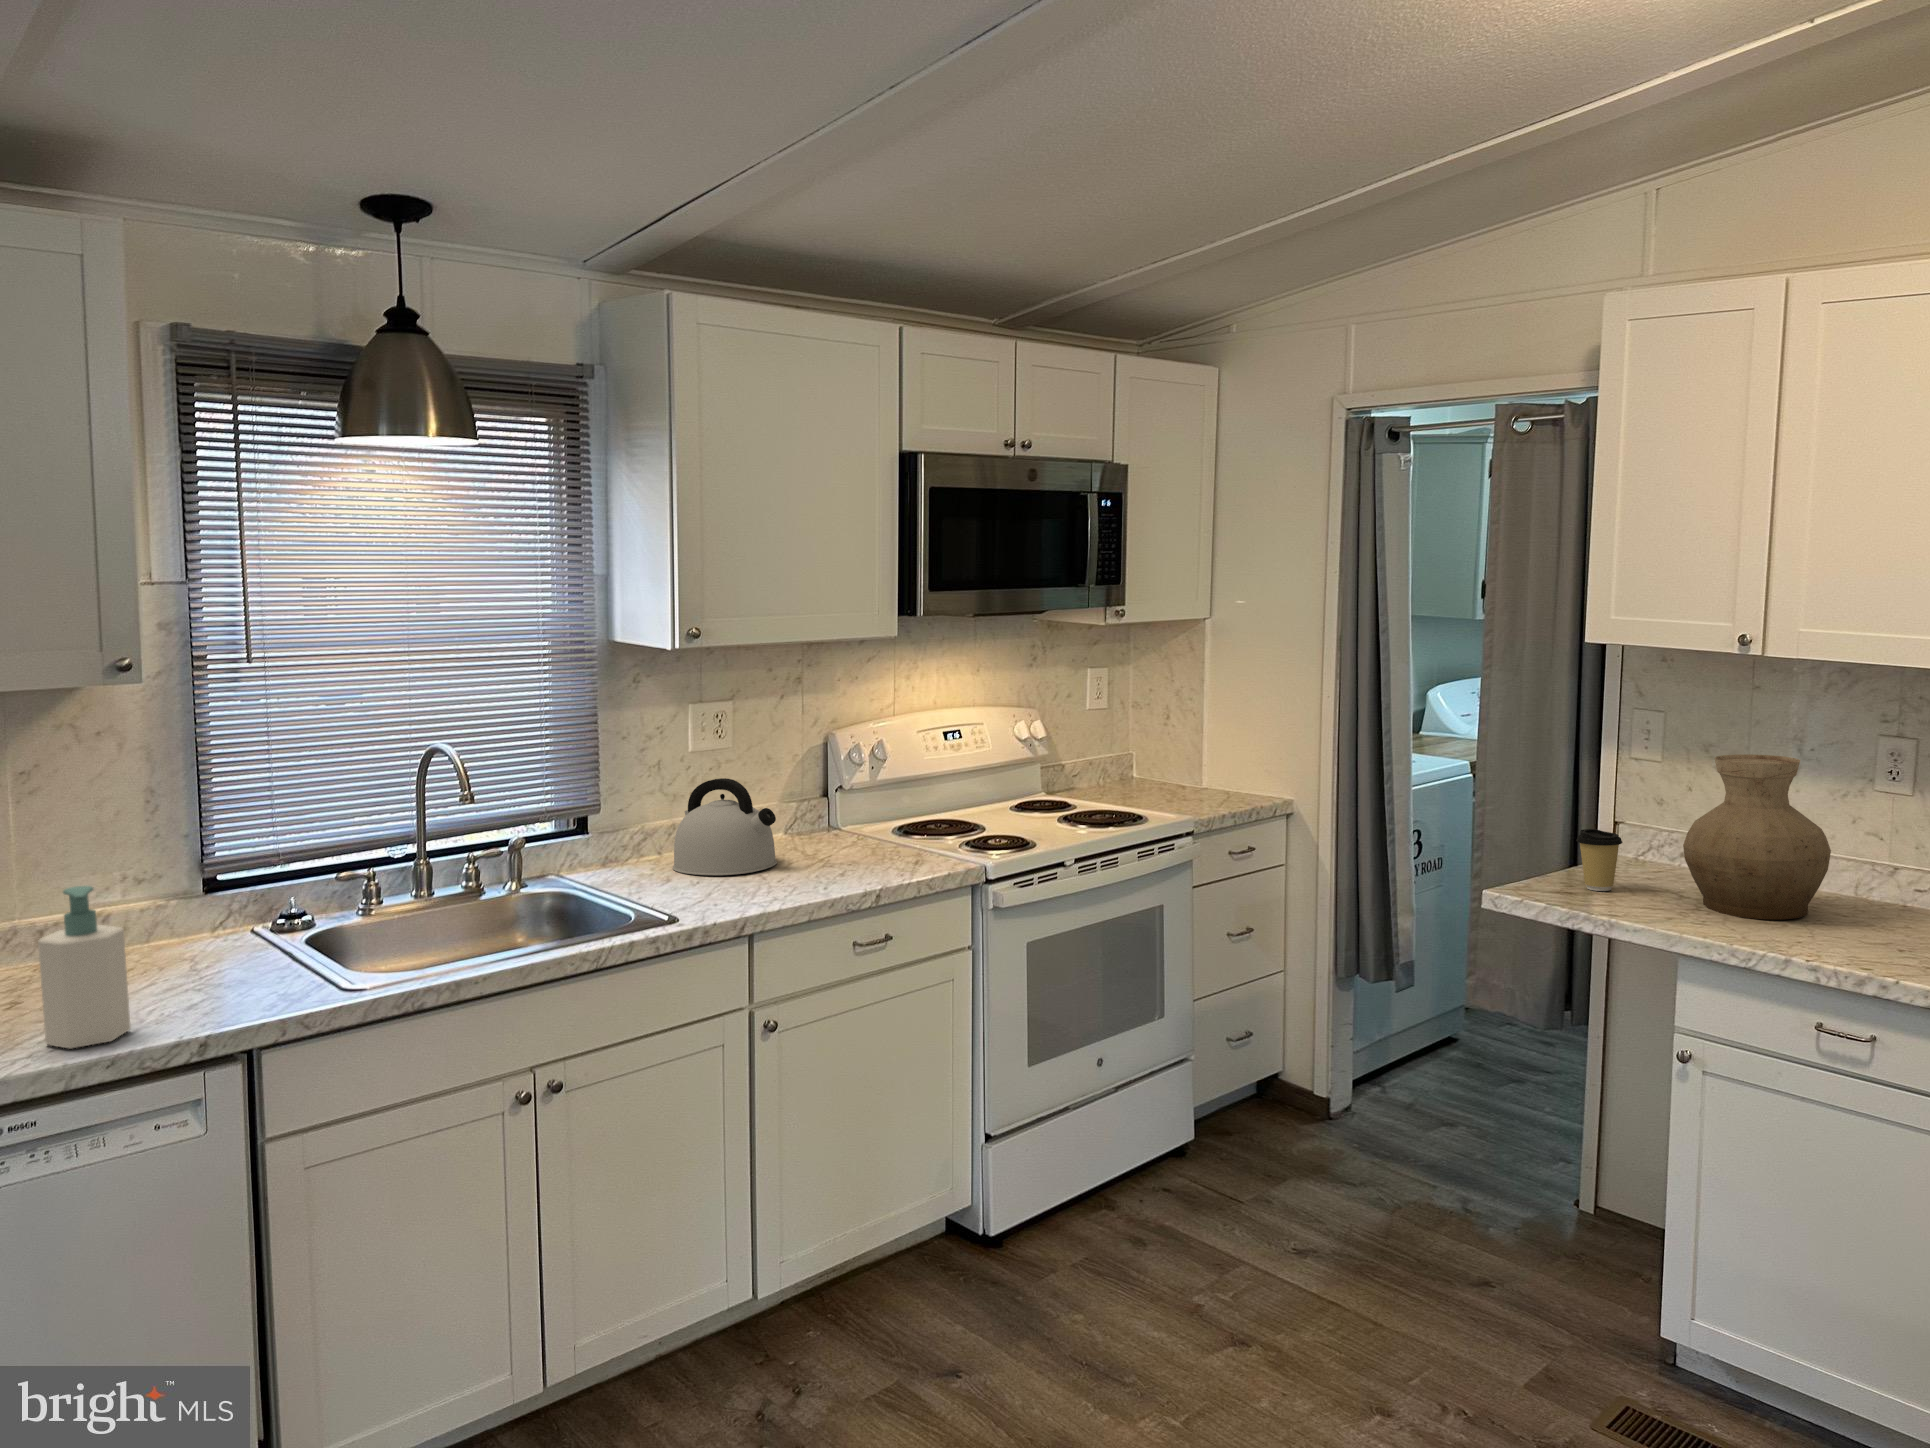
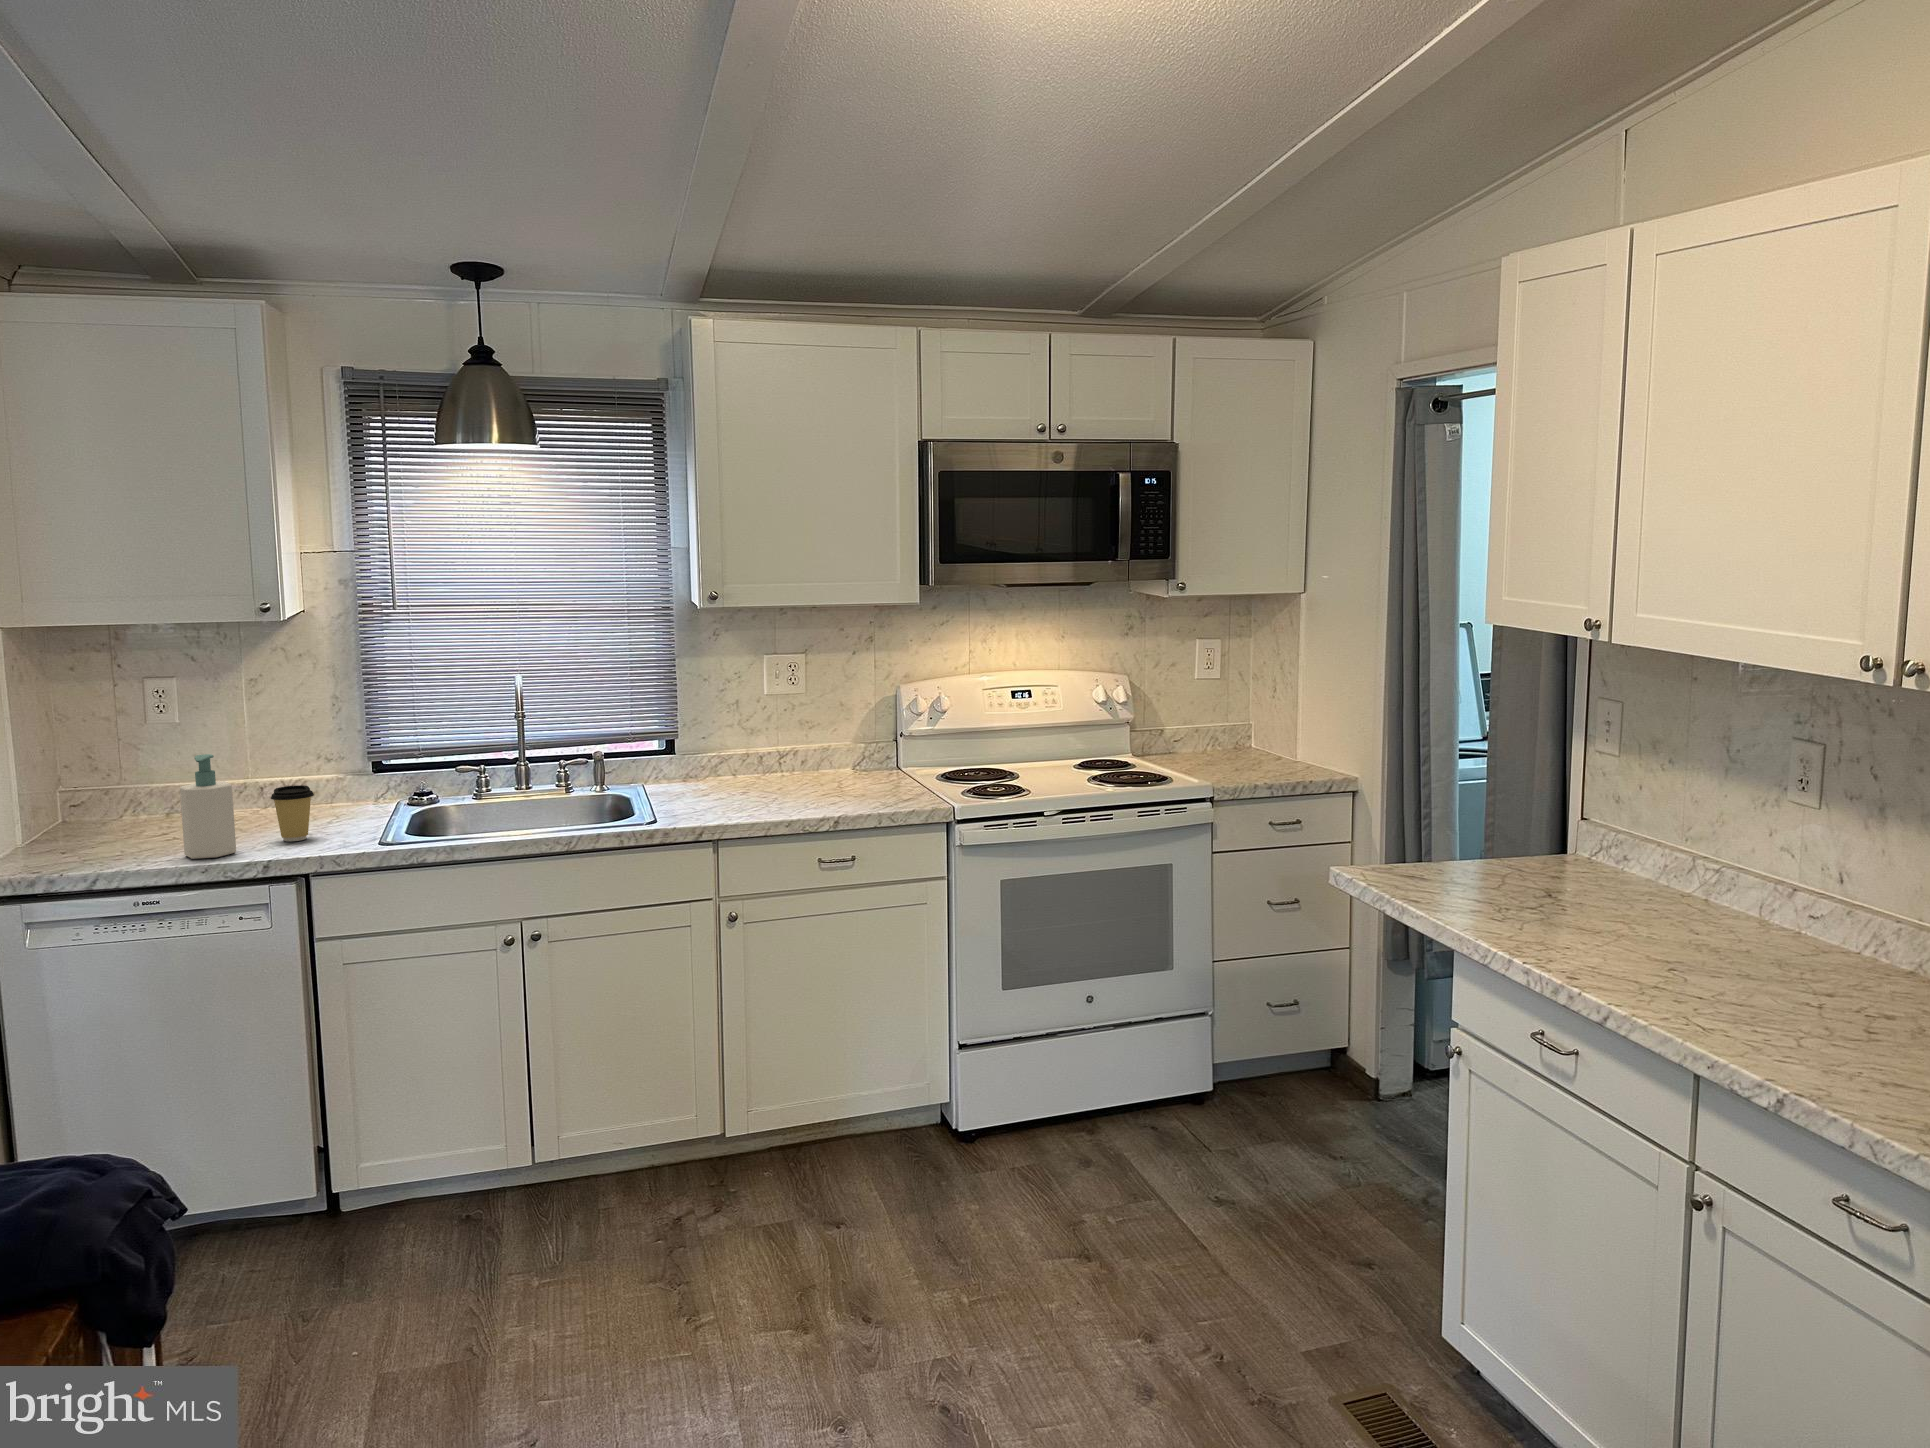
vase: present [1683,754,1831,920] -> none [1530,750,1682,926]
kettle: present [673,778,777,875] -> none [717,716,801,795]
coffee cup: present [1576,829,1623,891] -> present [271,785,314,841]

